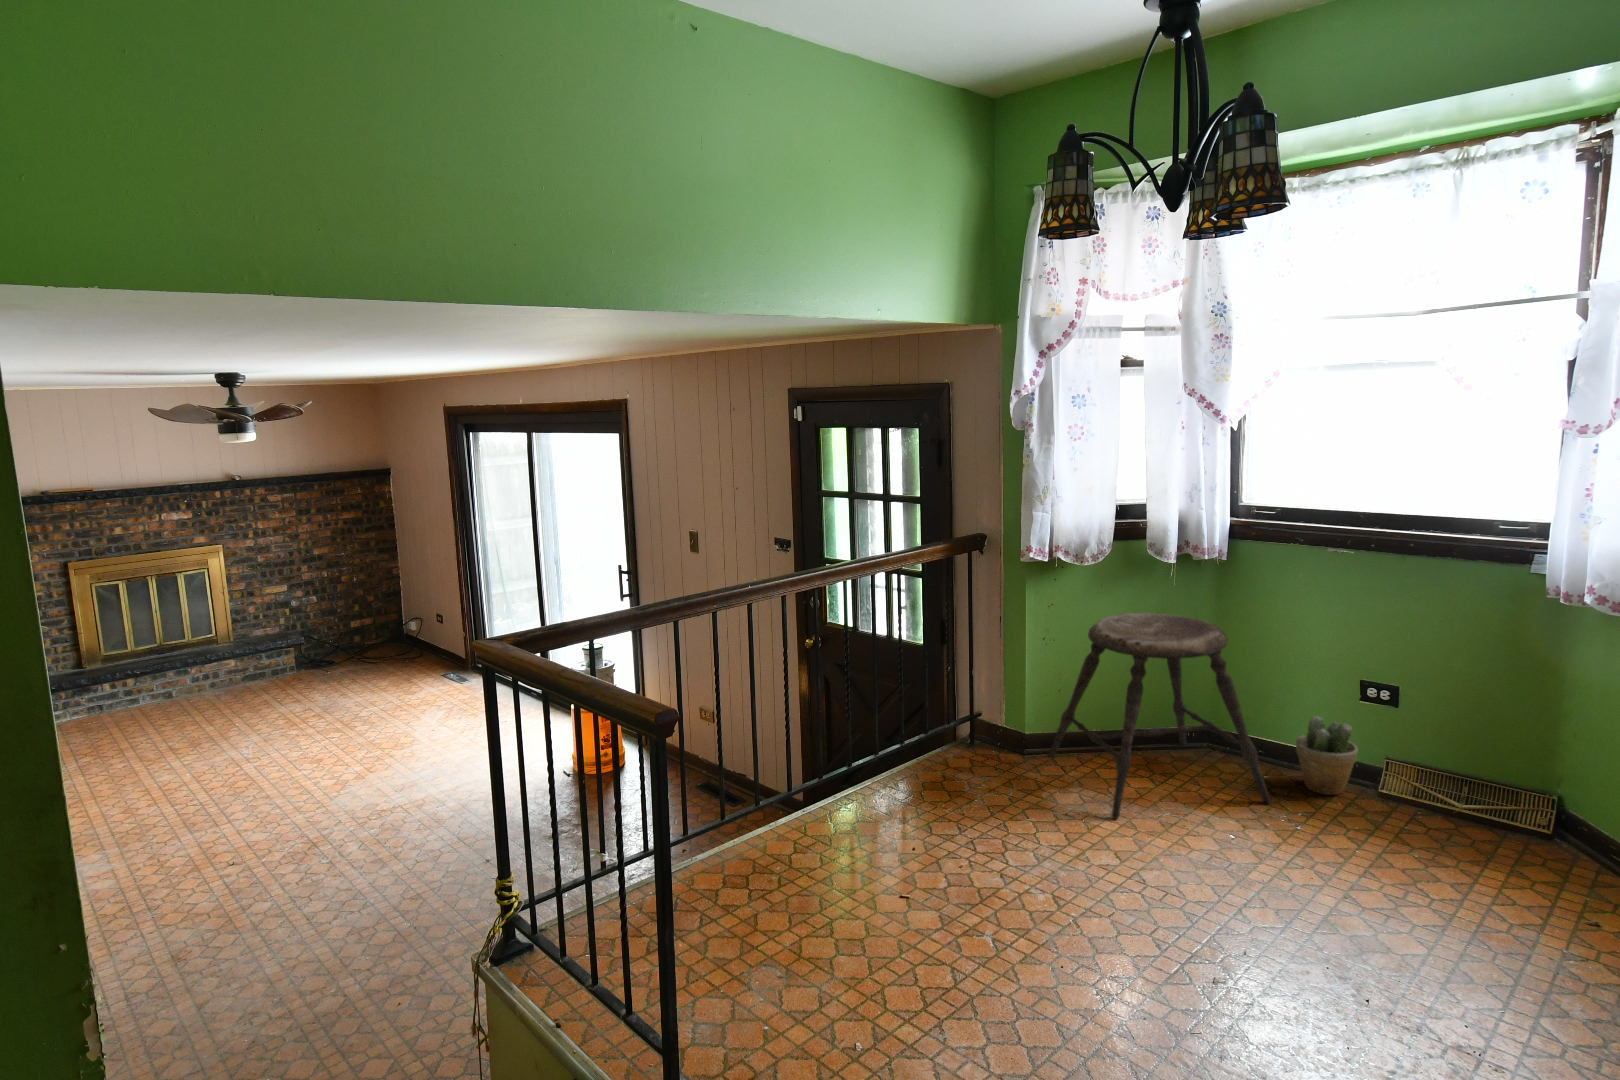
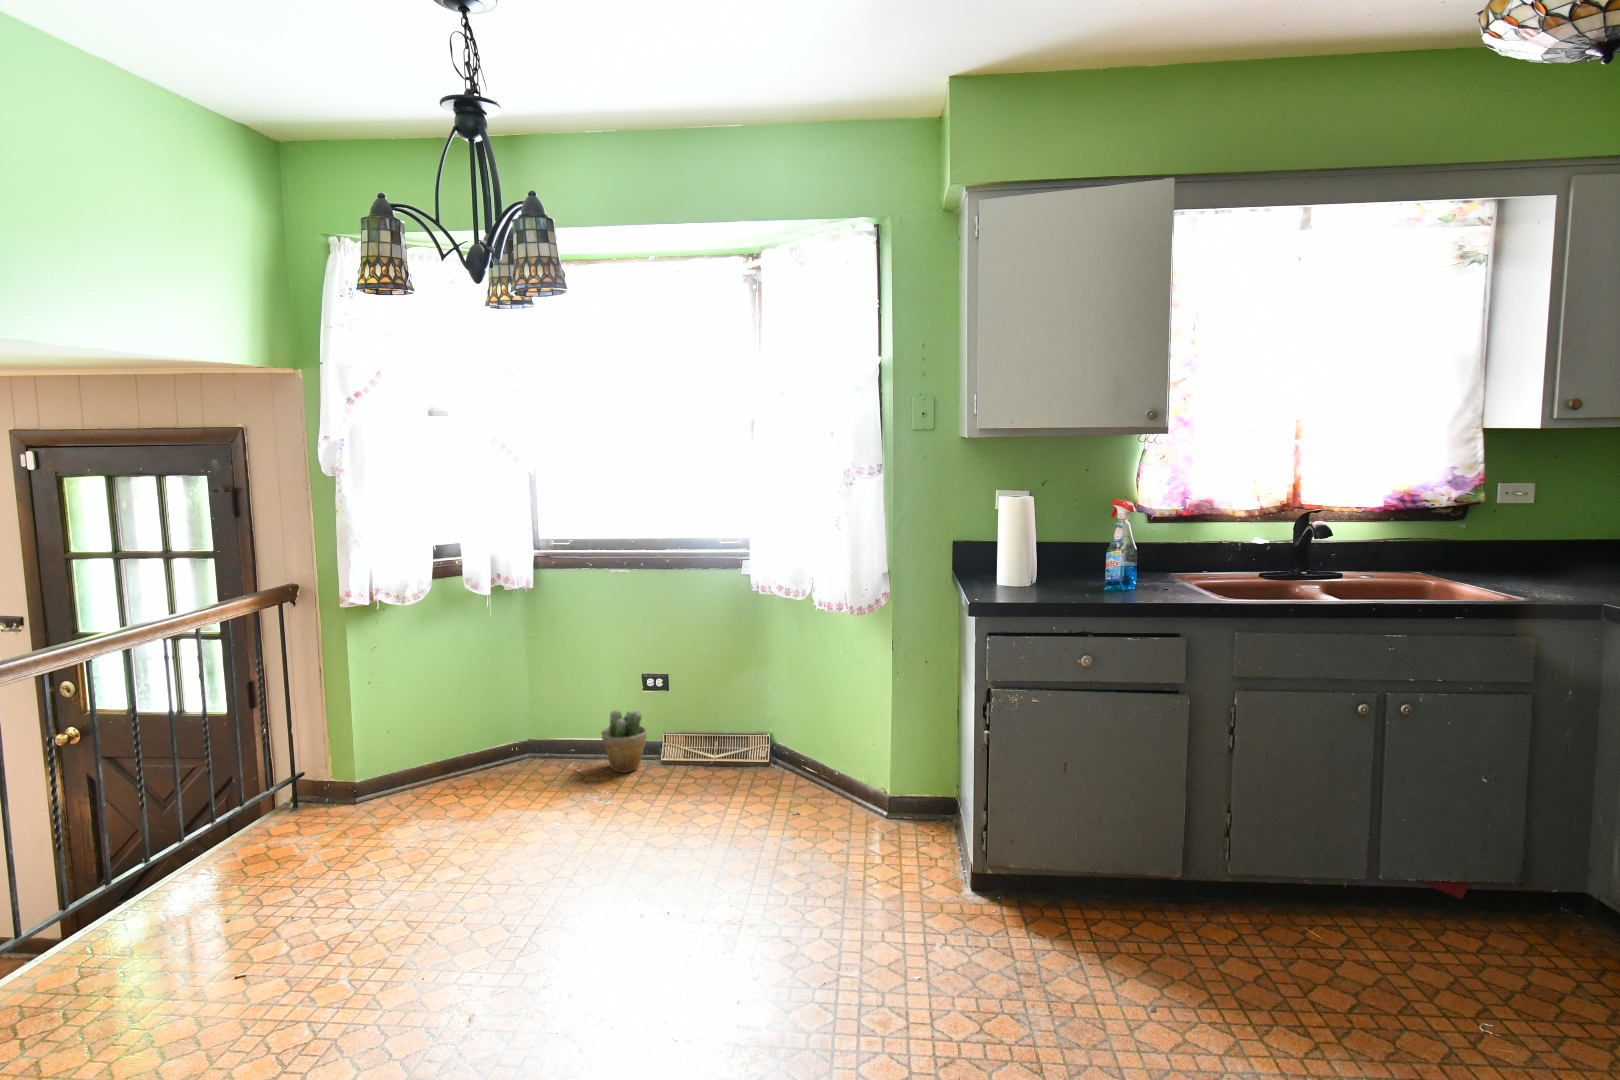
stool: present [1048,613,1271,819] -> none [382,643,587,837]

